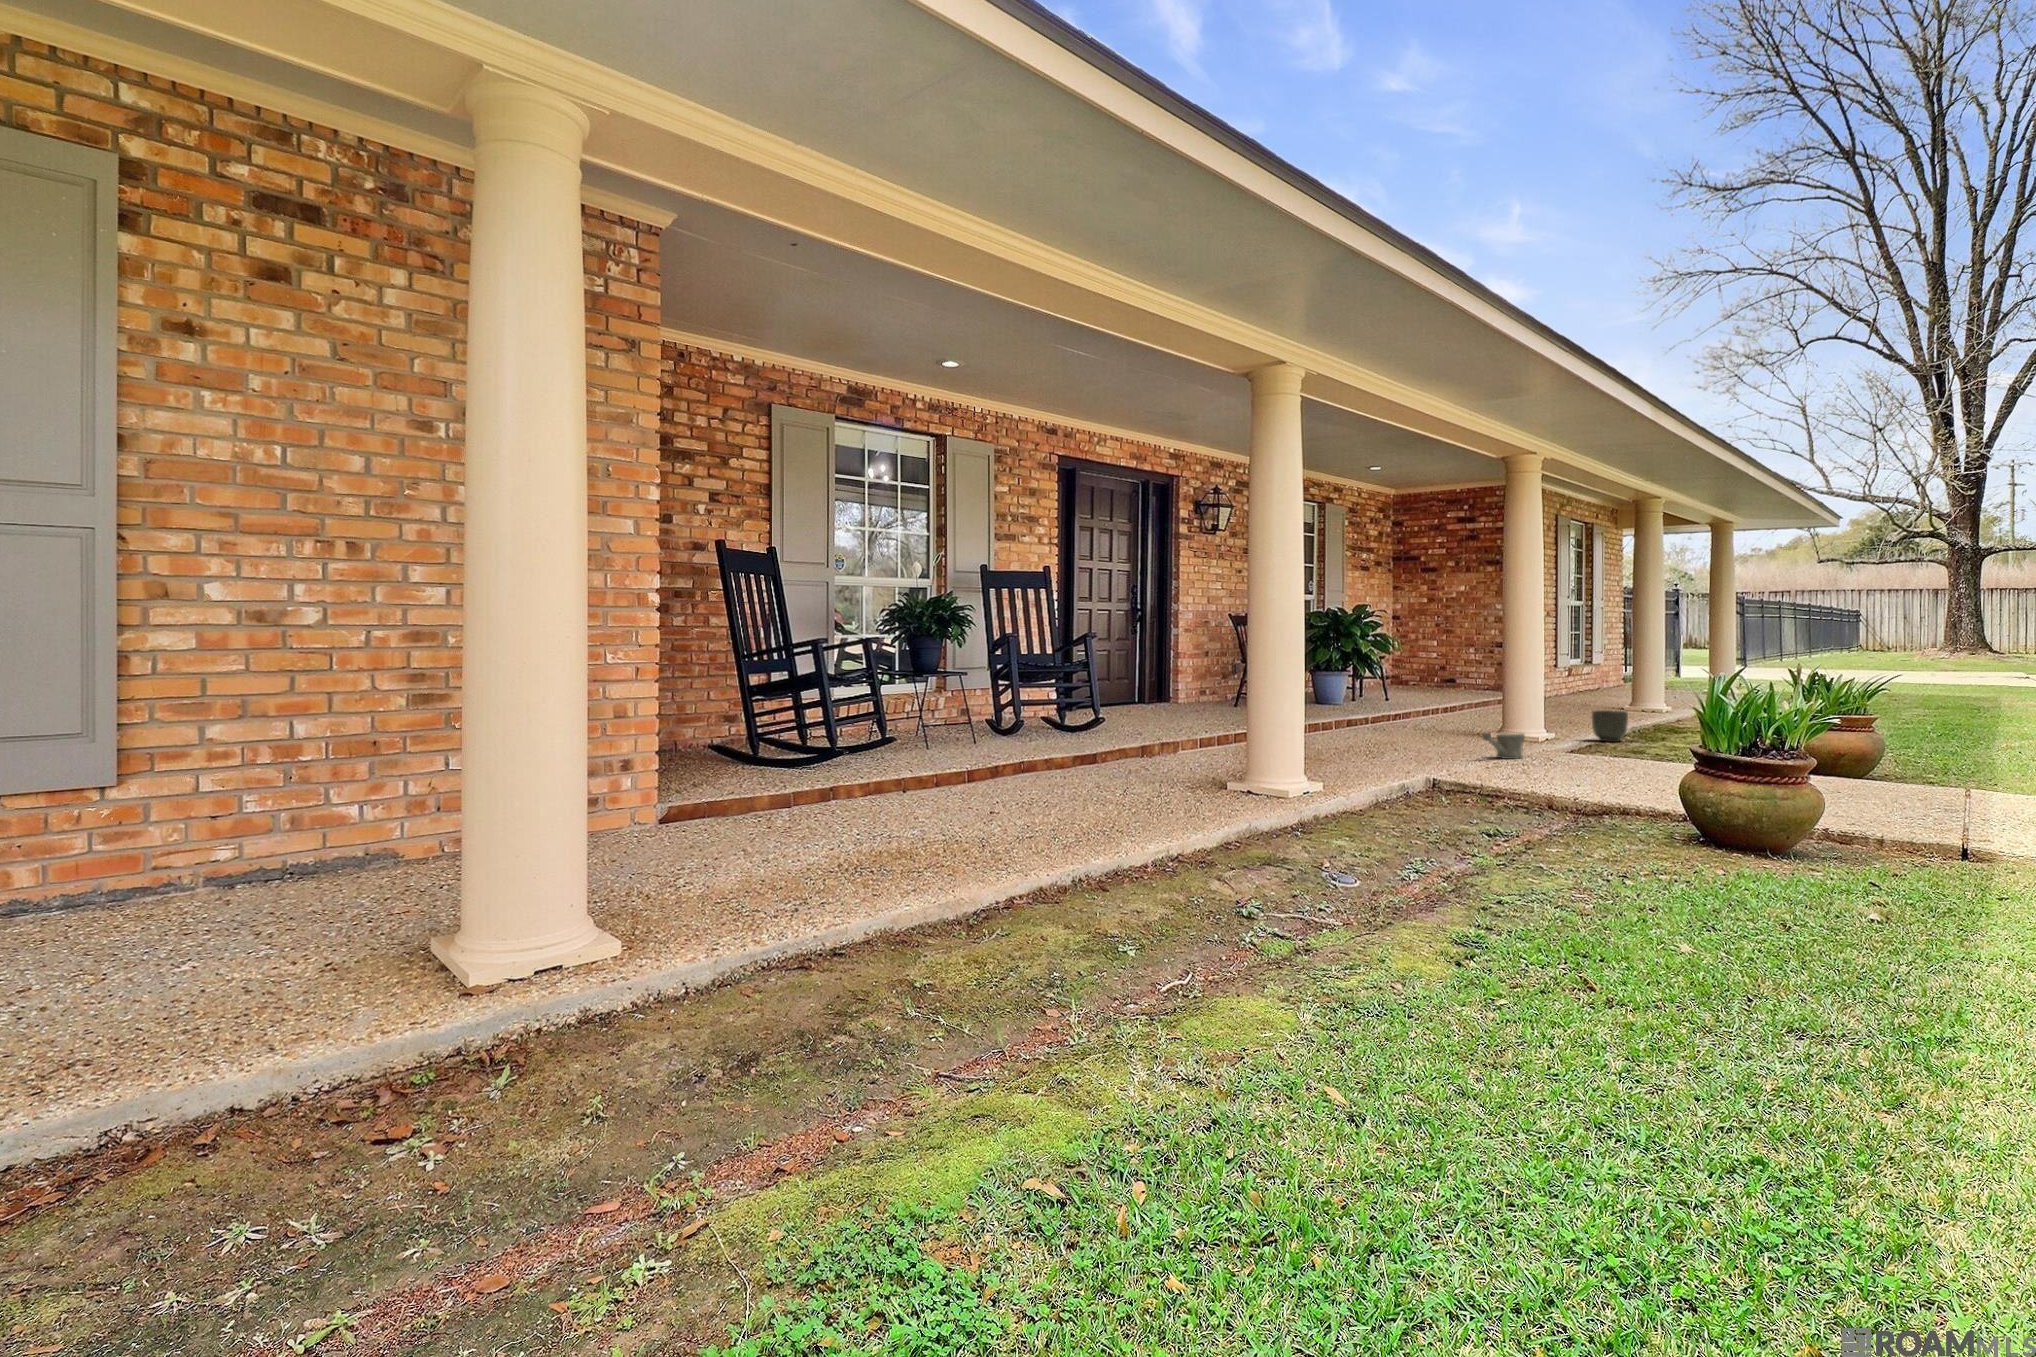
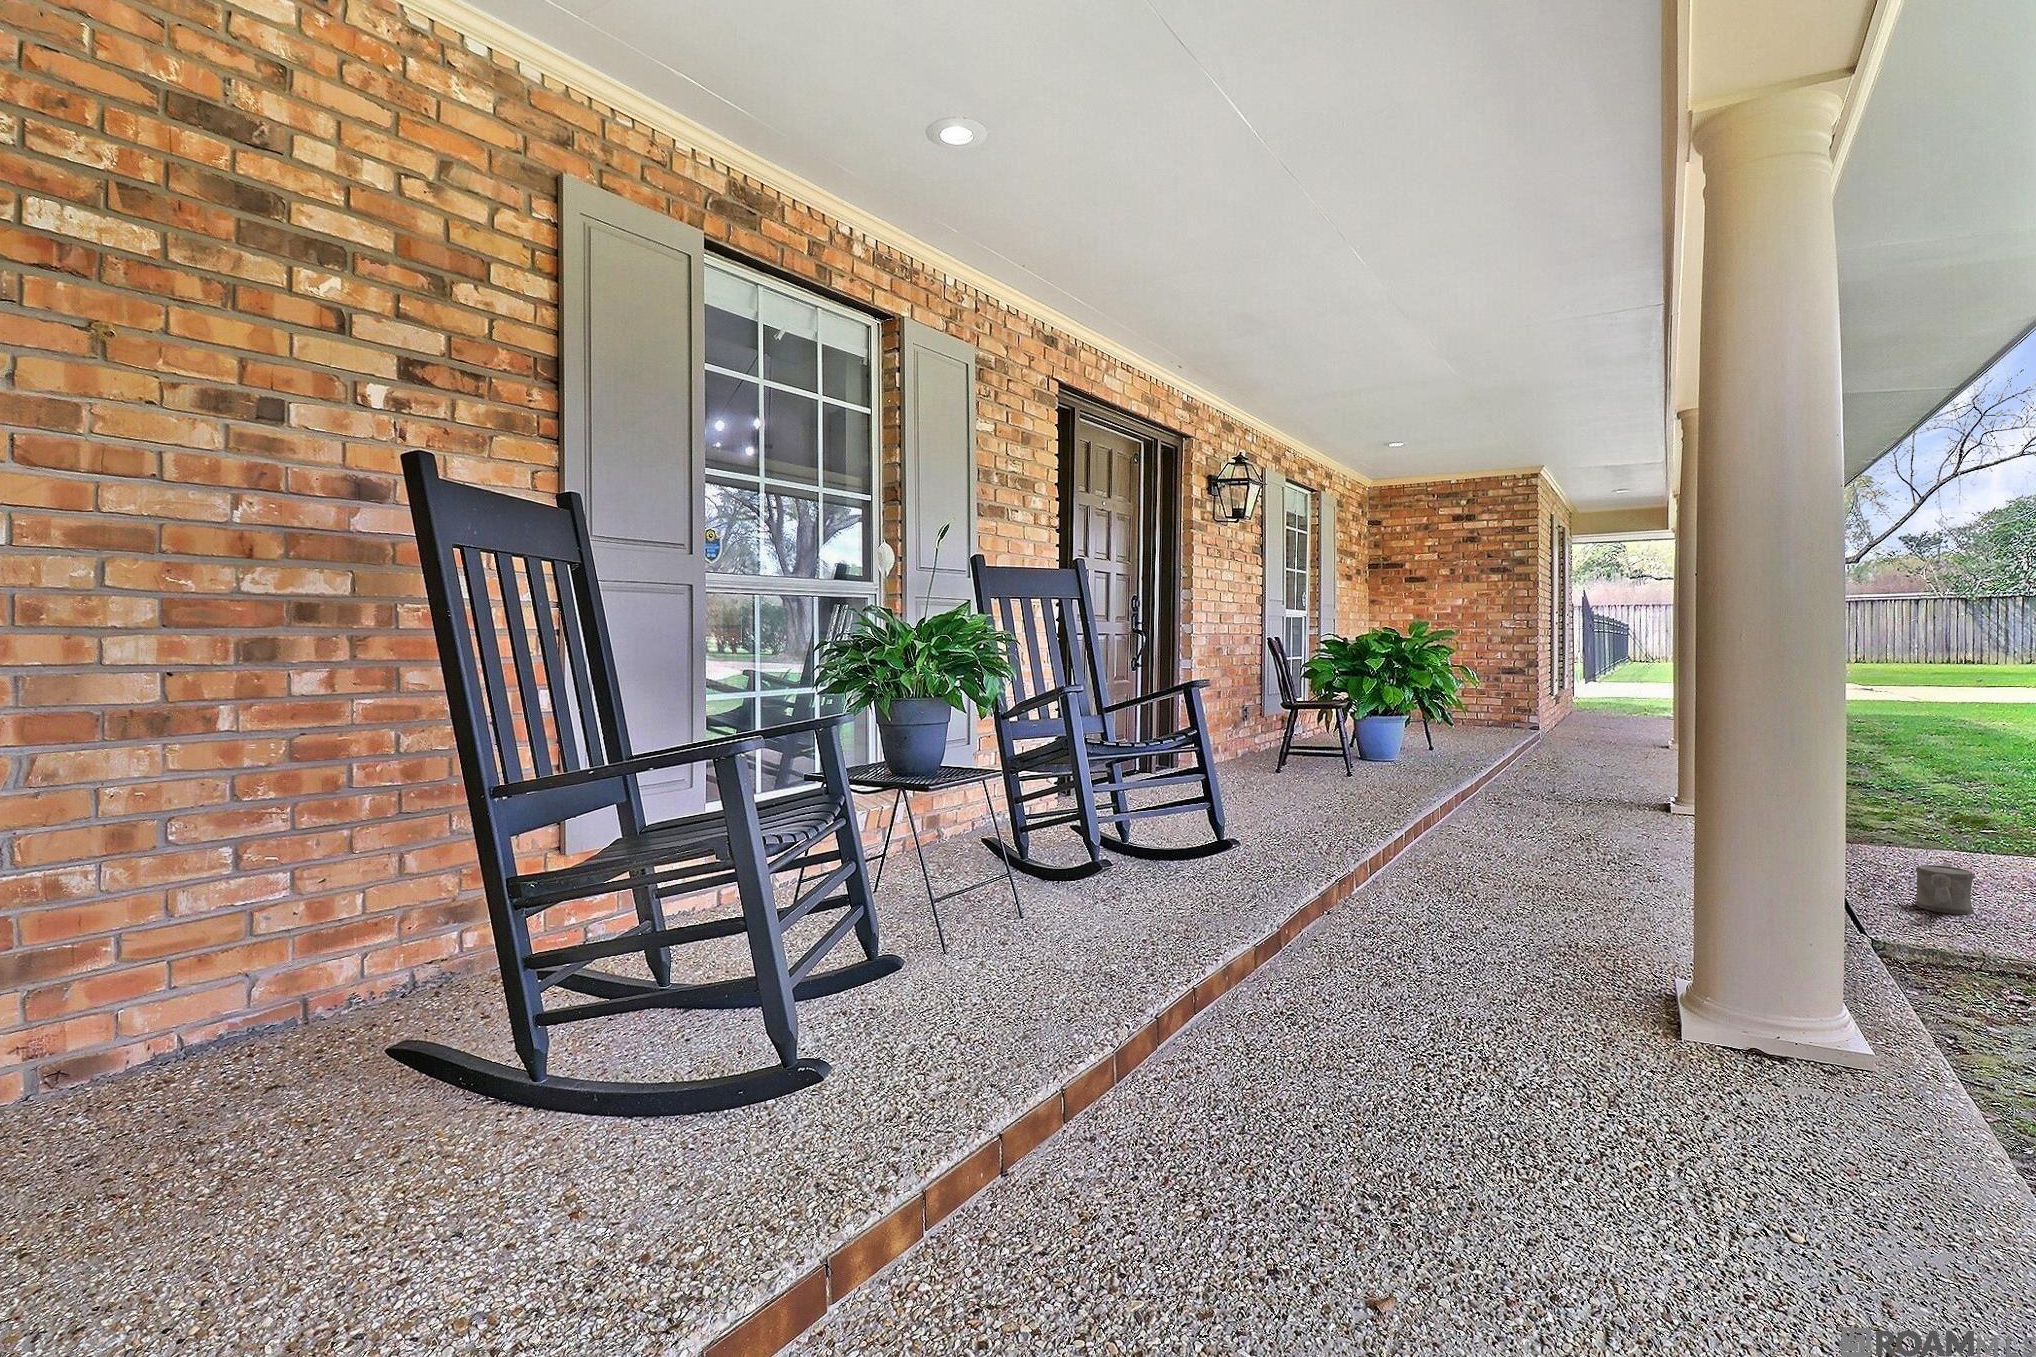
planter: present [1592,710,1628,742] -> none [1891,795,1954,845]

